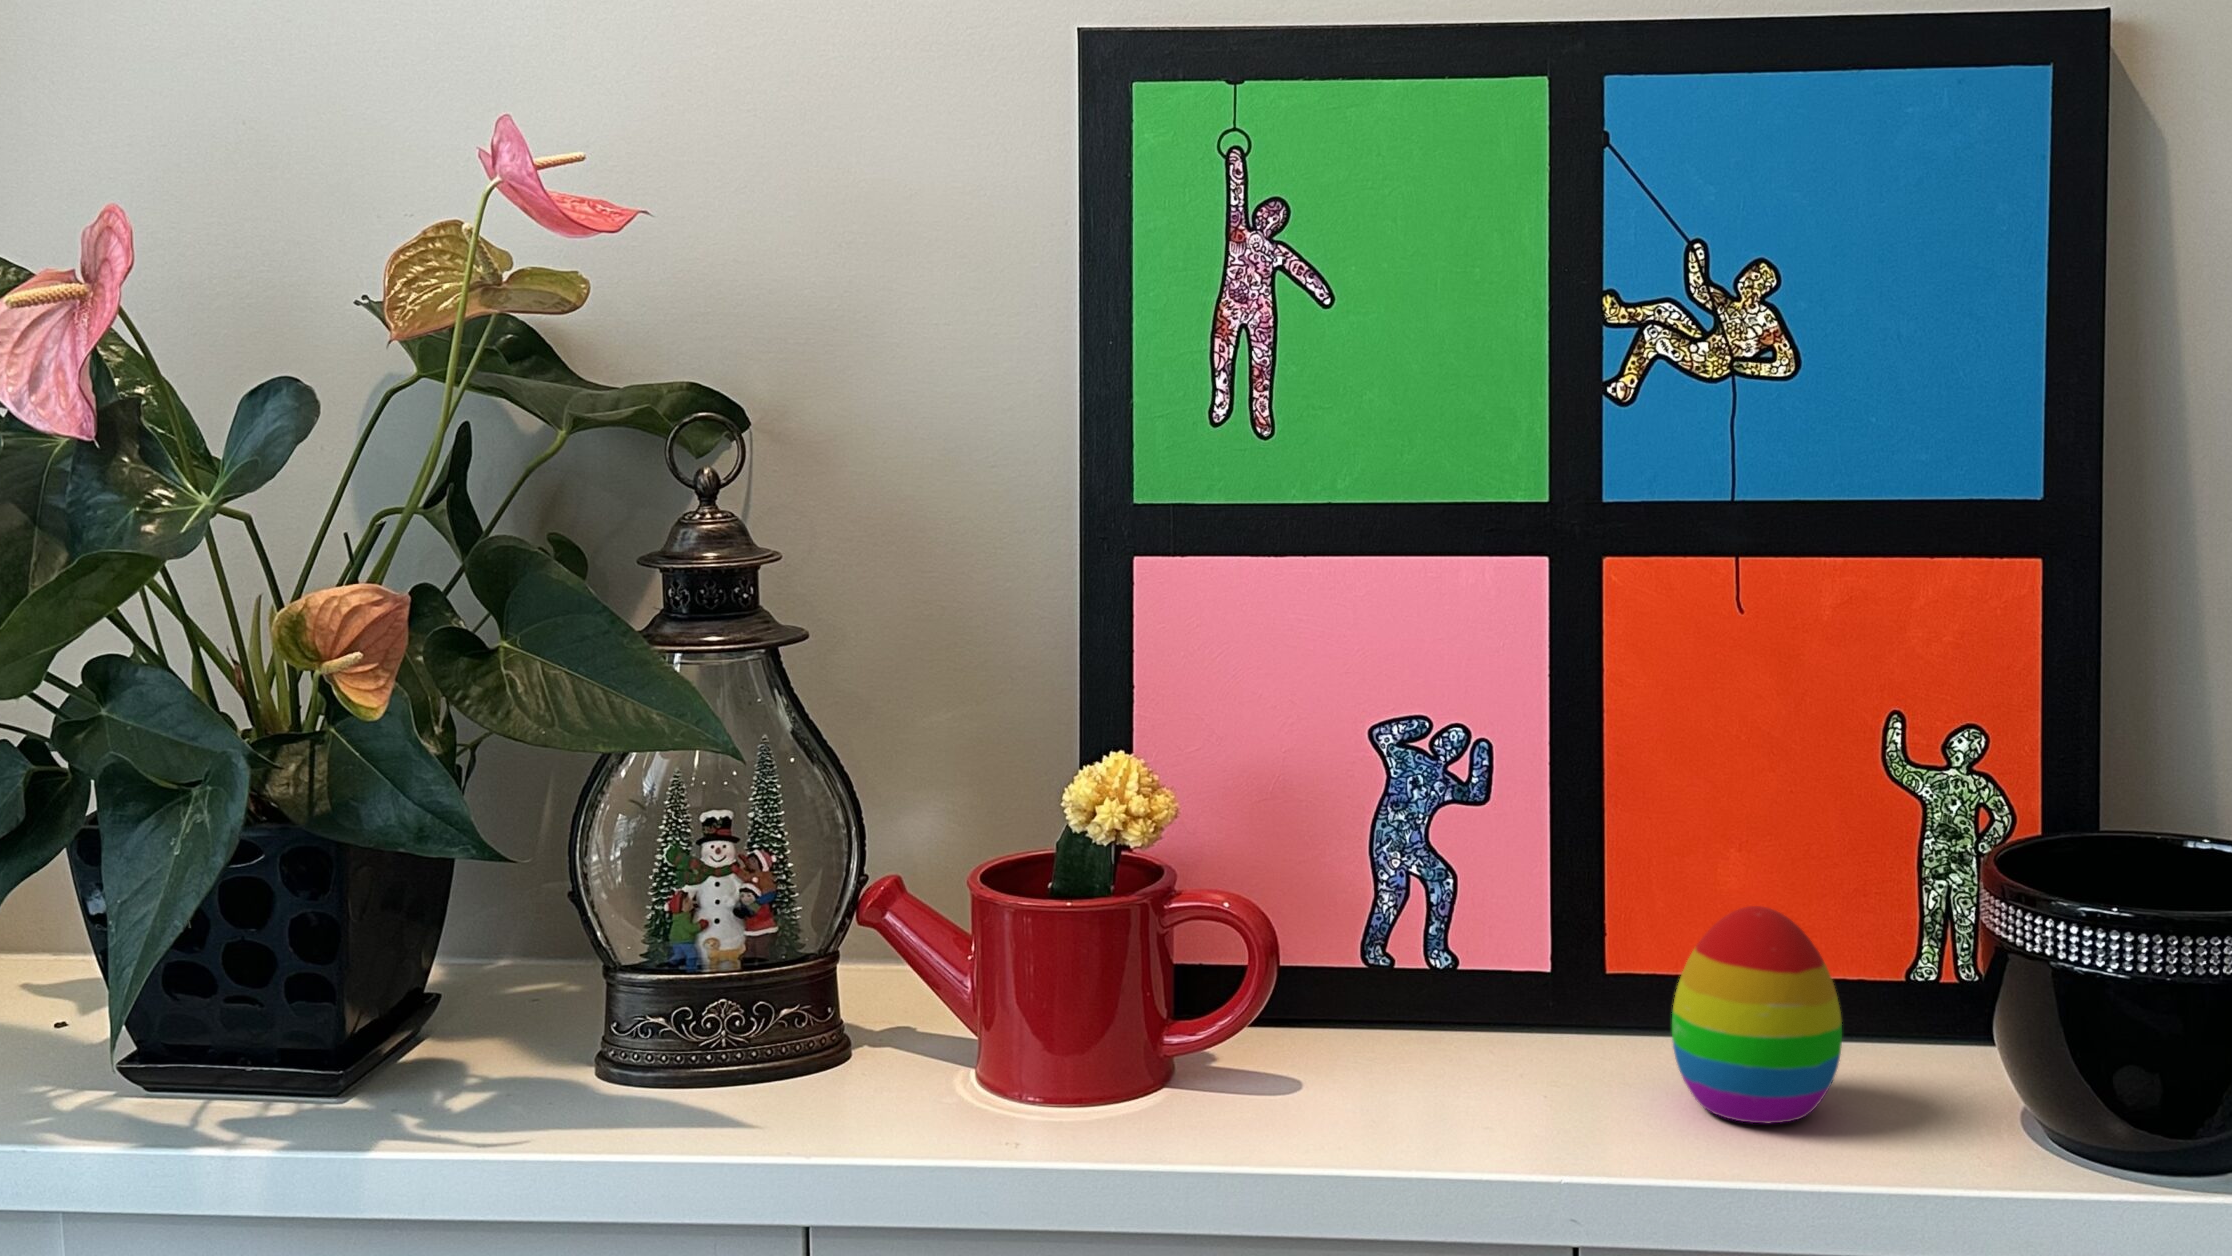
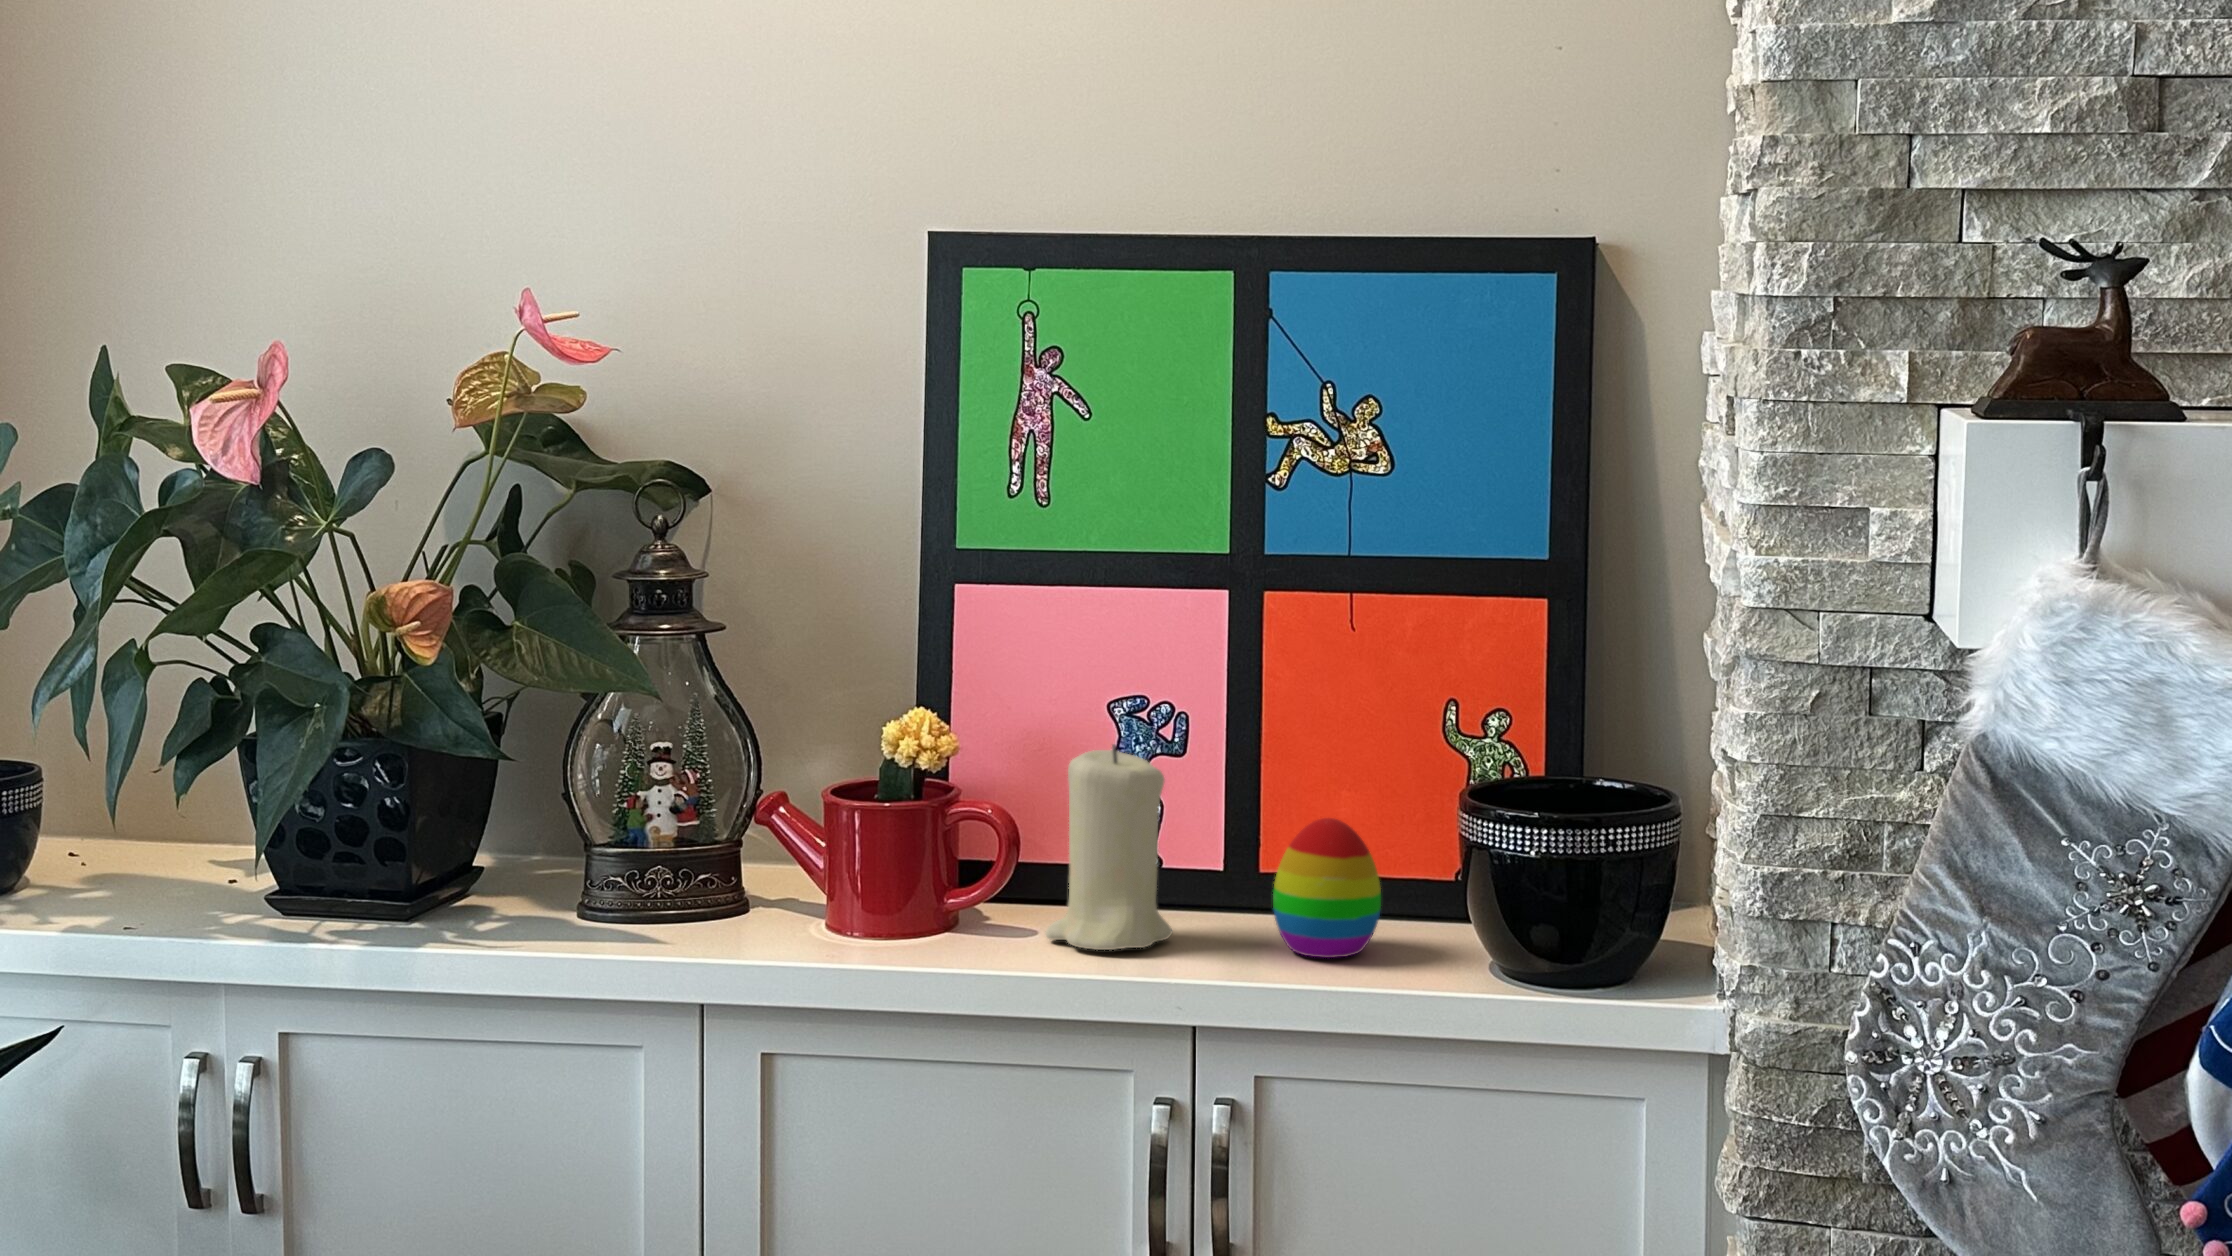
candle: none [1321,801,1513,1120] -> present [1045,744,1172,950]

